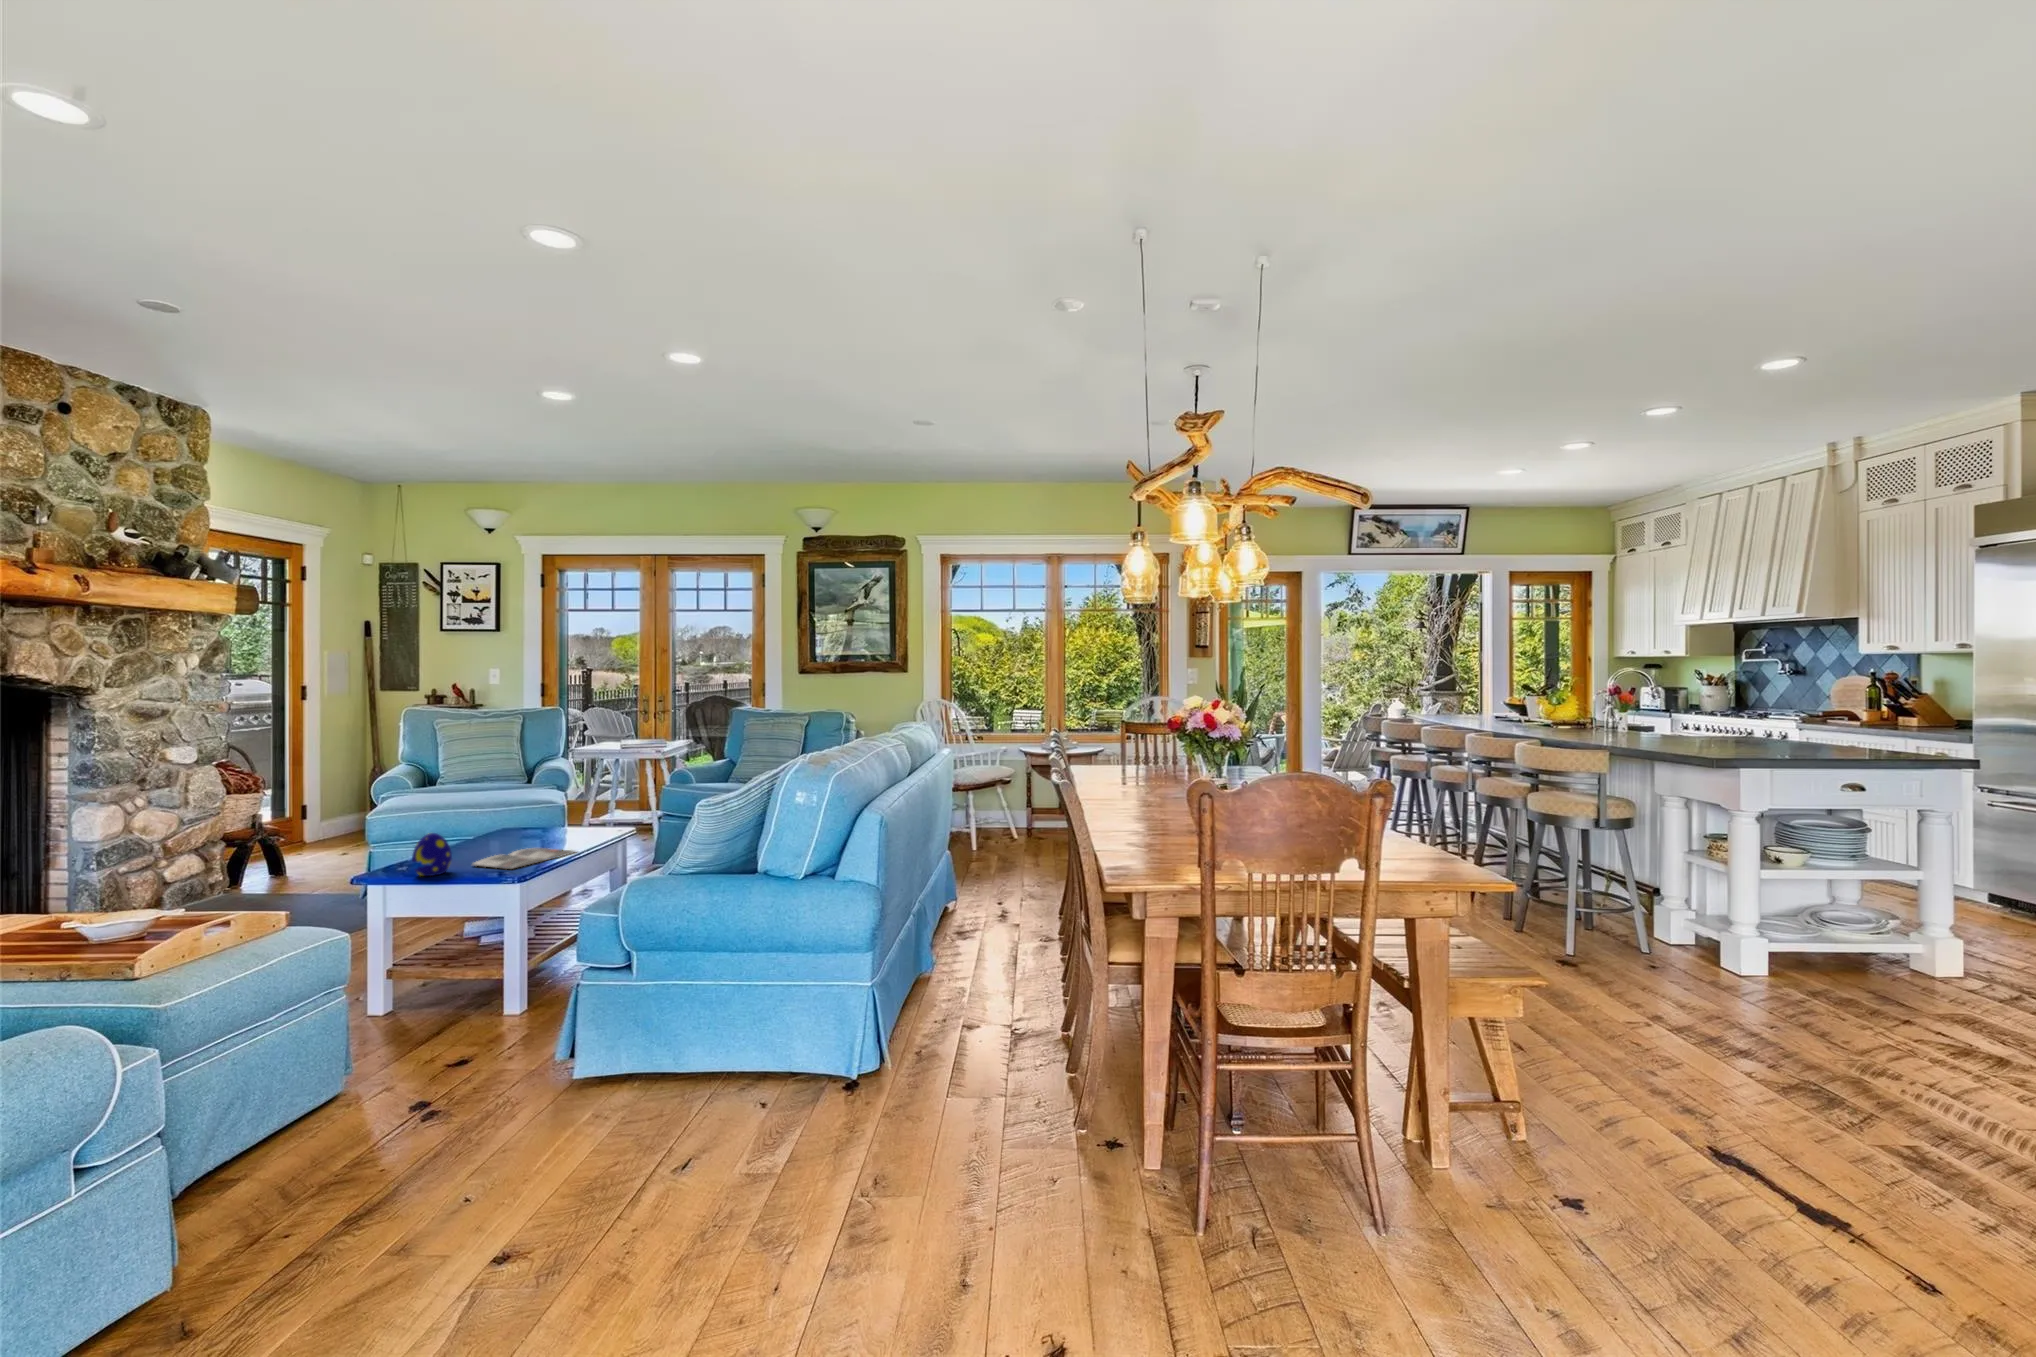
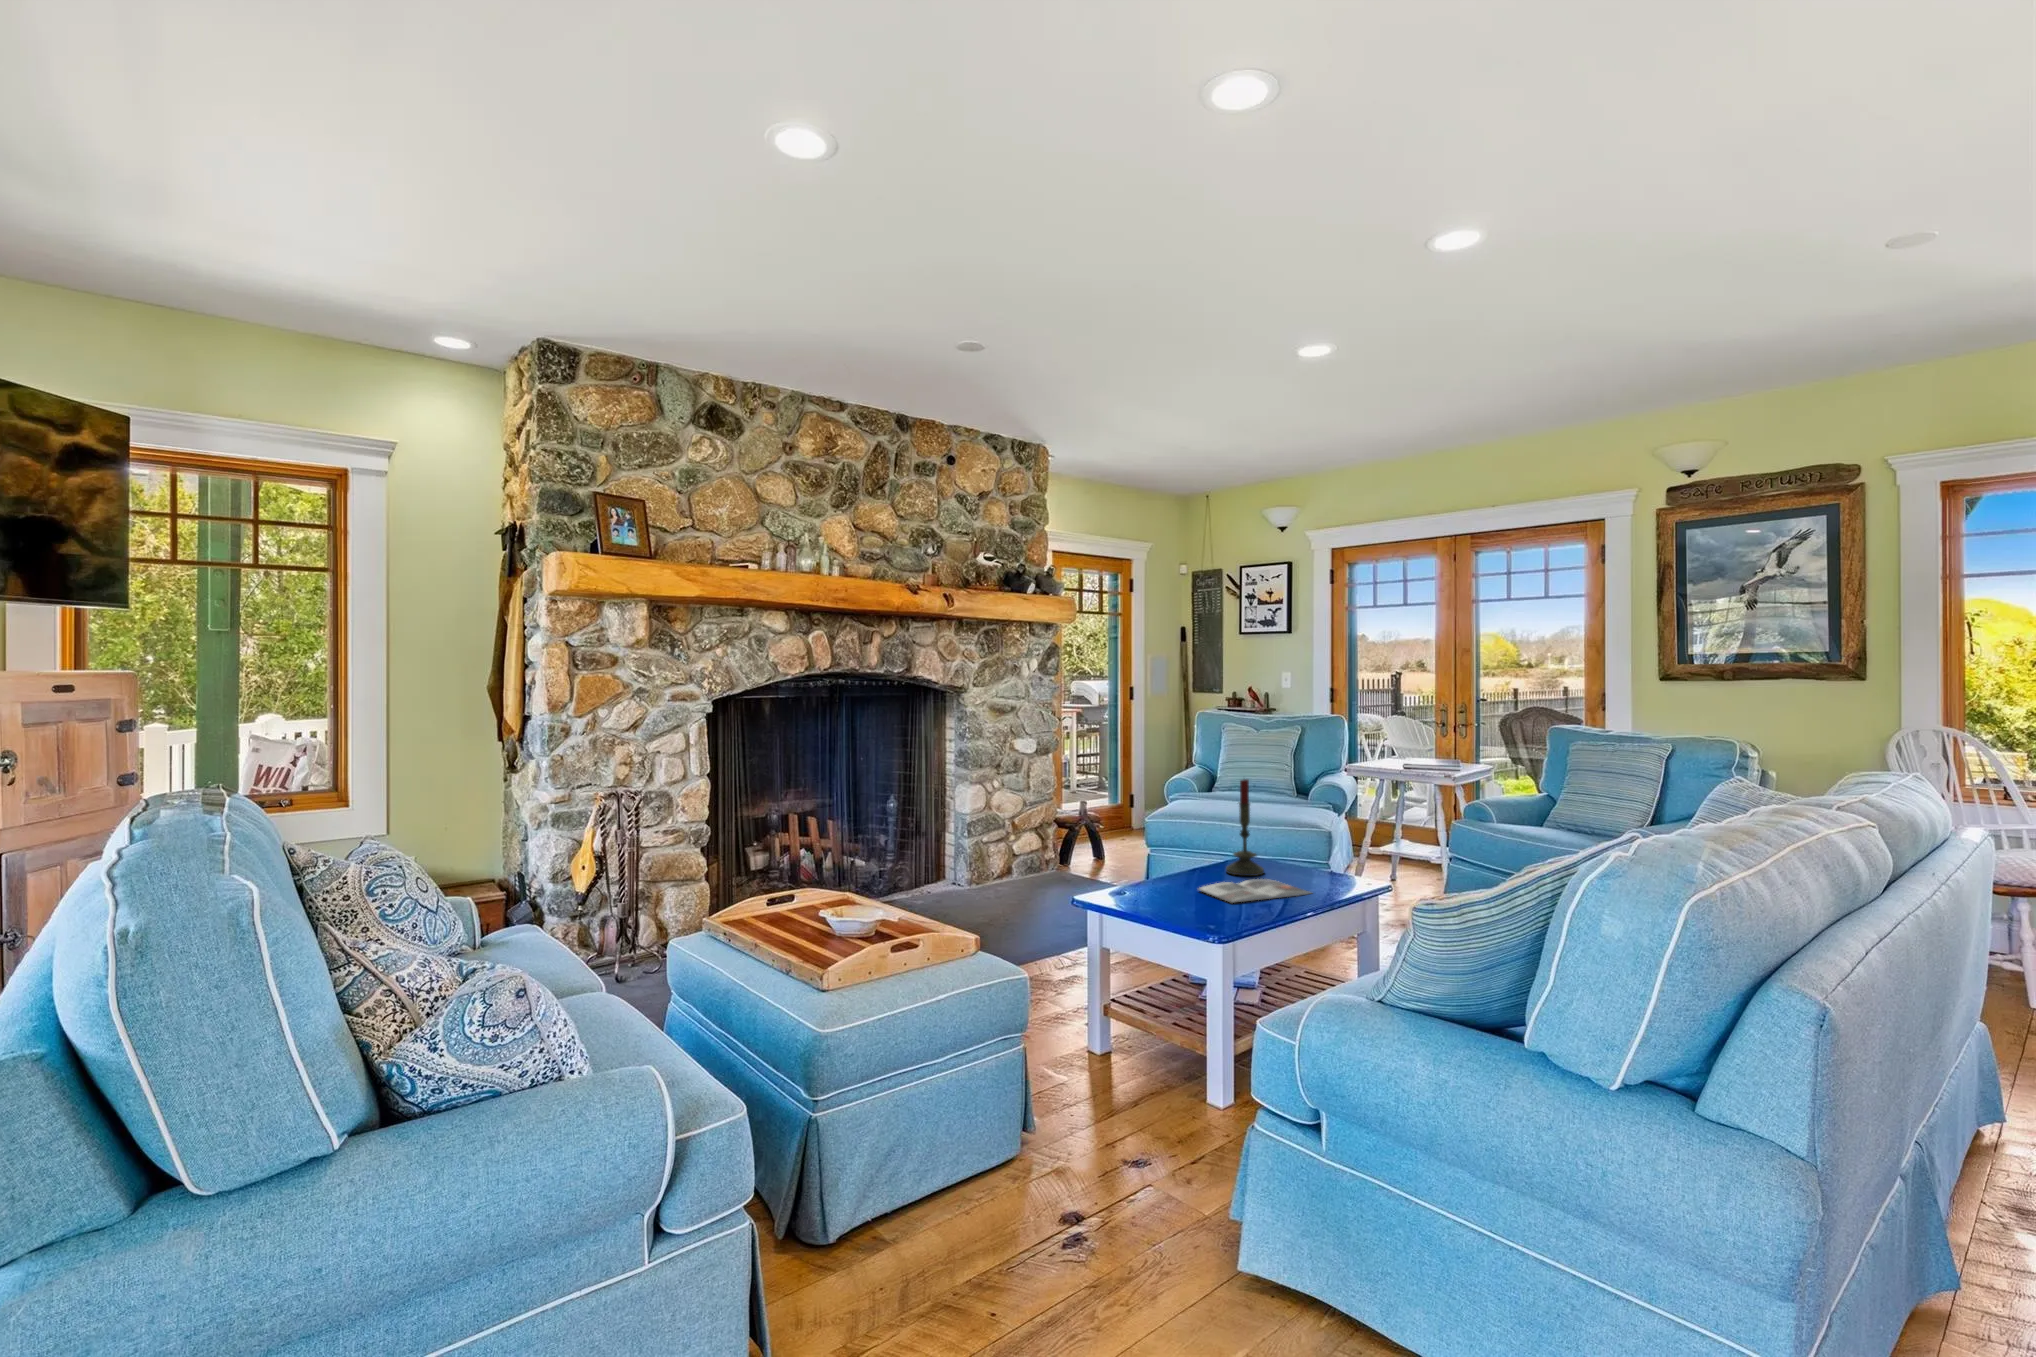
candle: none [488,762,526,850] -> present [1226,779,1264,876]
decorative egg: present [412,833,452,876] -> none [1141,848,1177,895]

